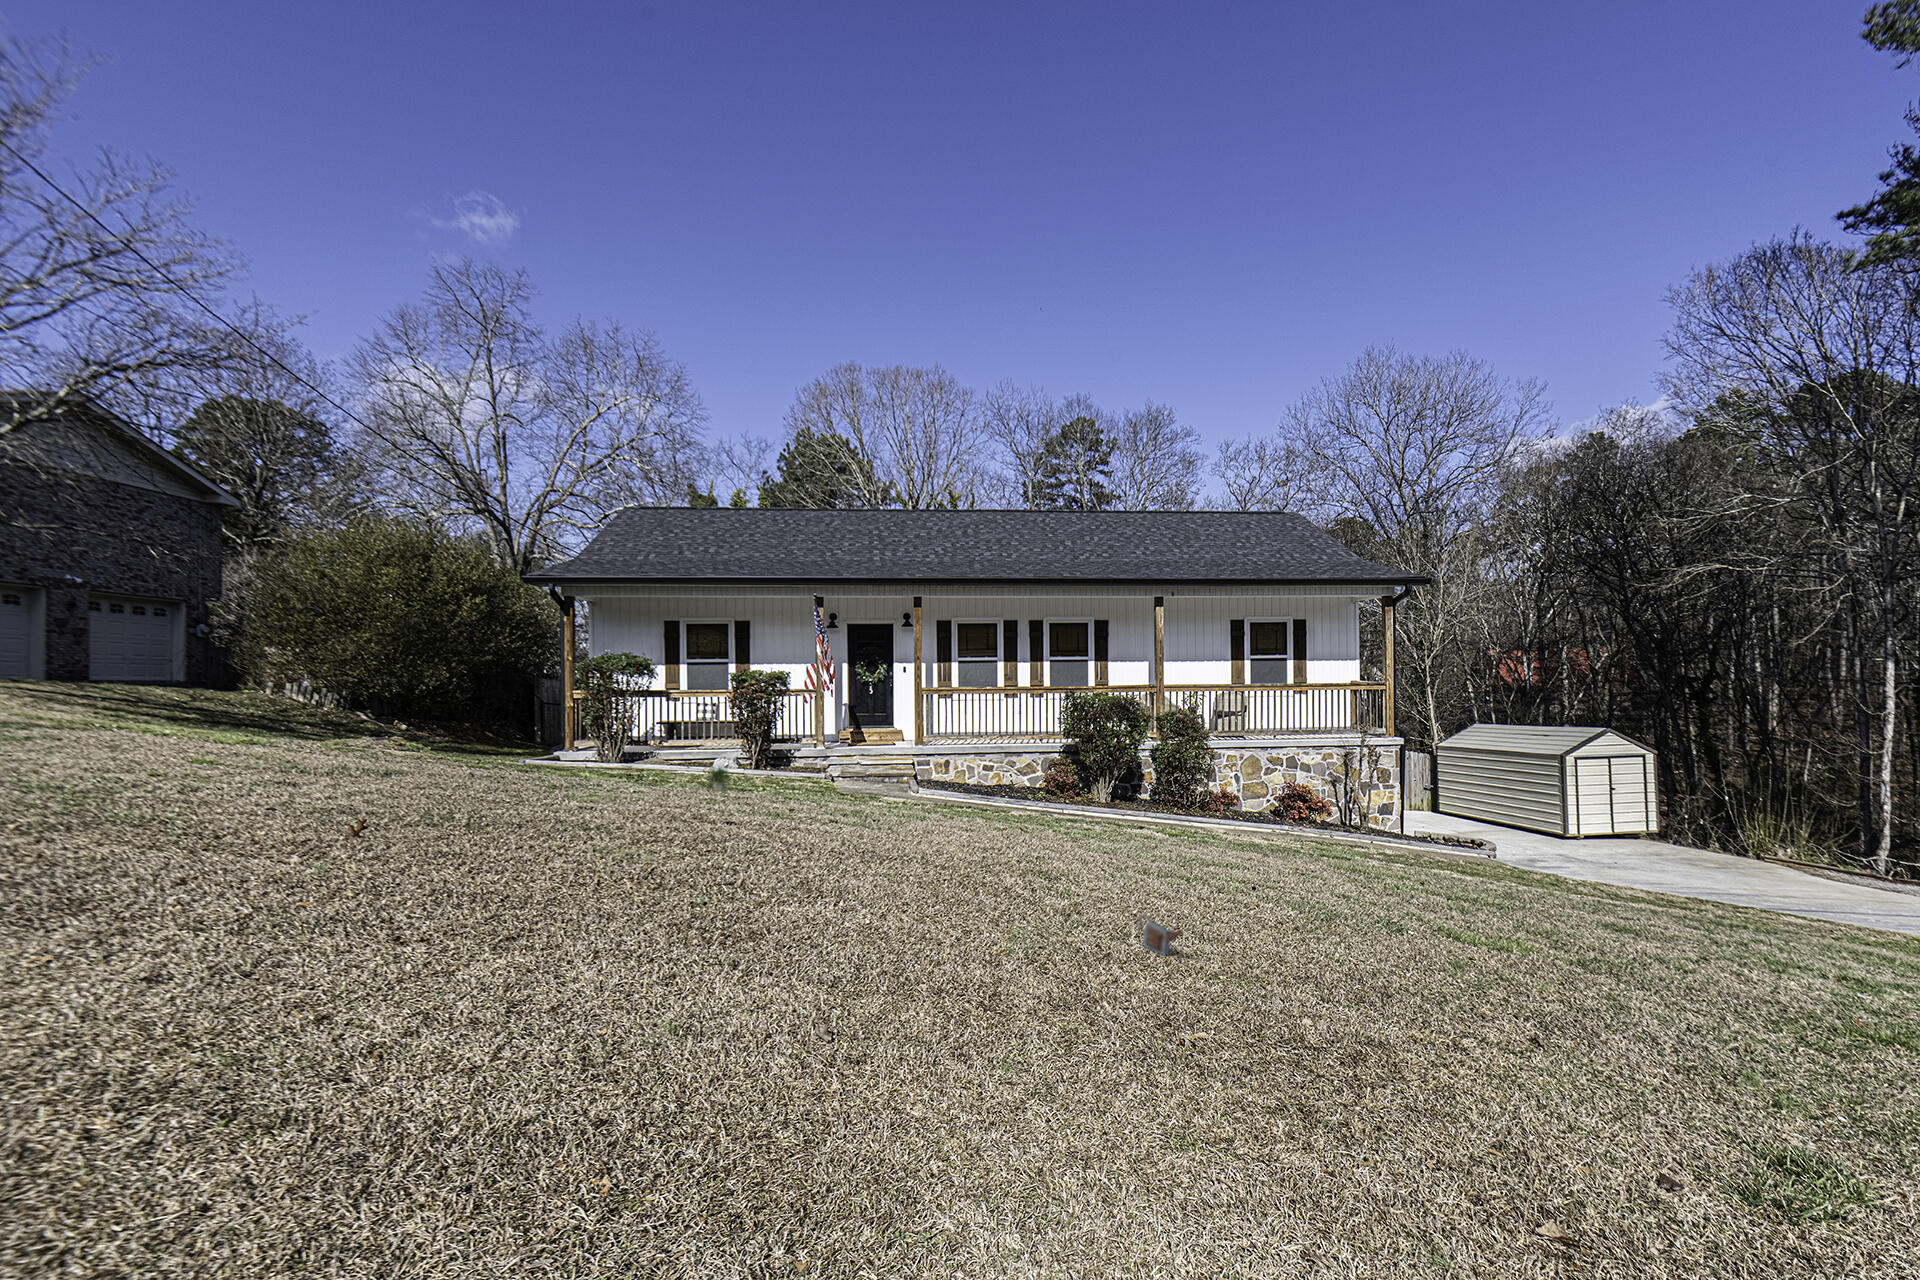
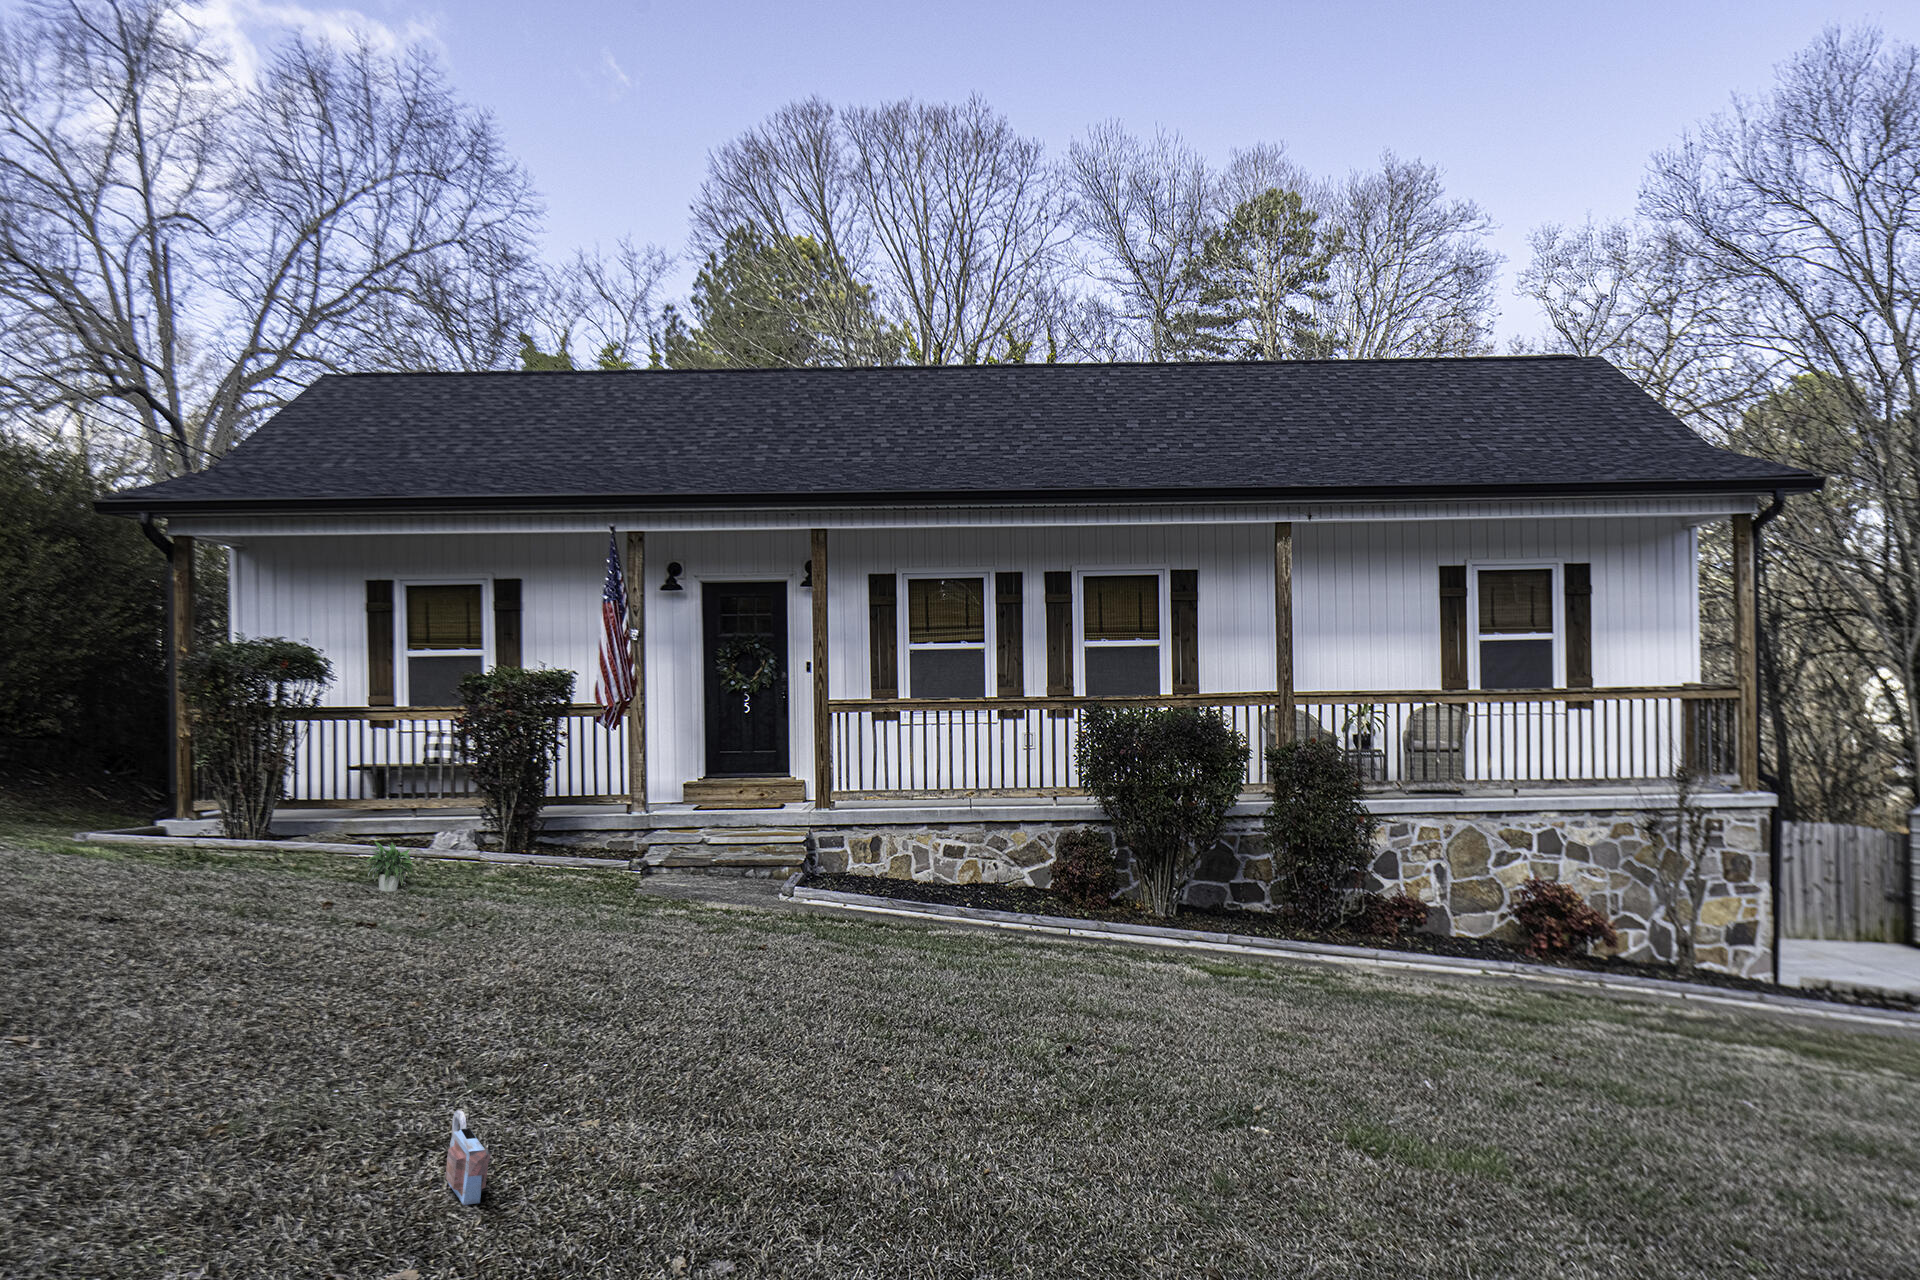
watering can: present [1137,913,1182,955] -> present [445,1110,491,1205]

